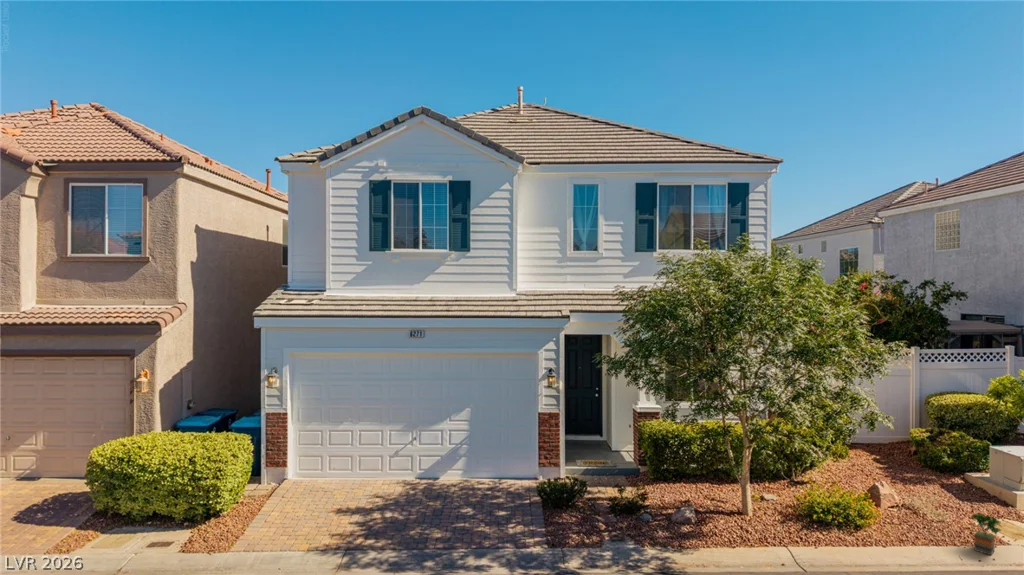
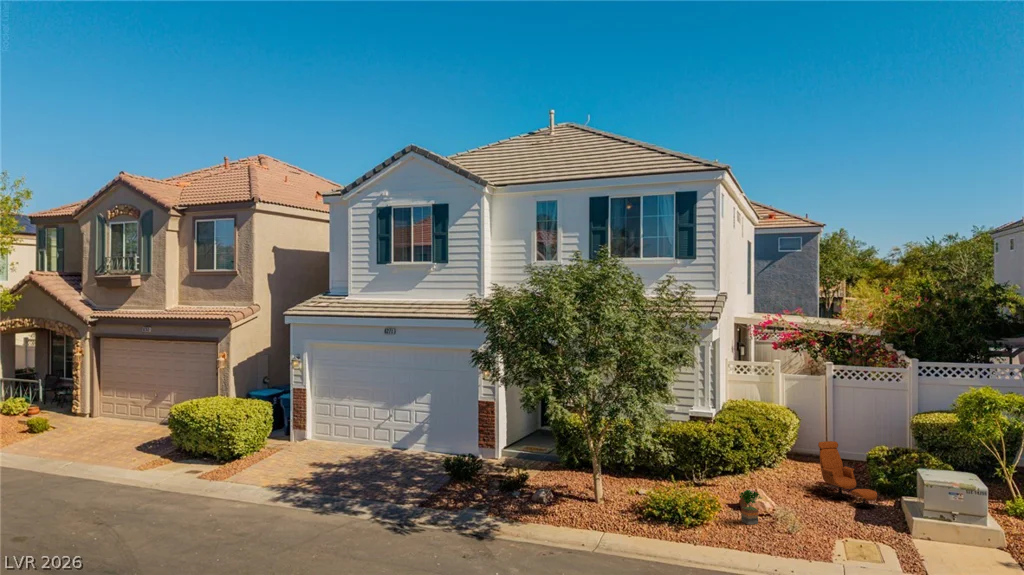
lounge chair: none [935,434,1021,506] -> present [818,441,877,510]

